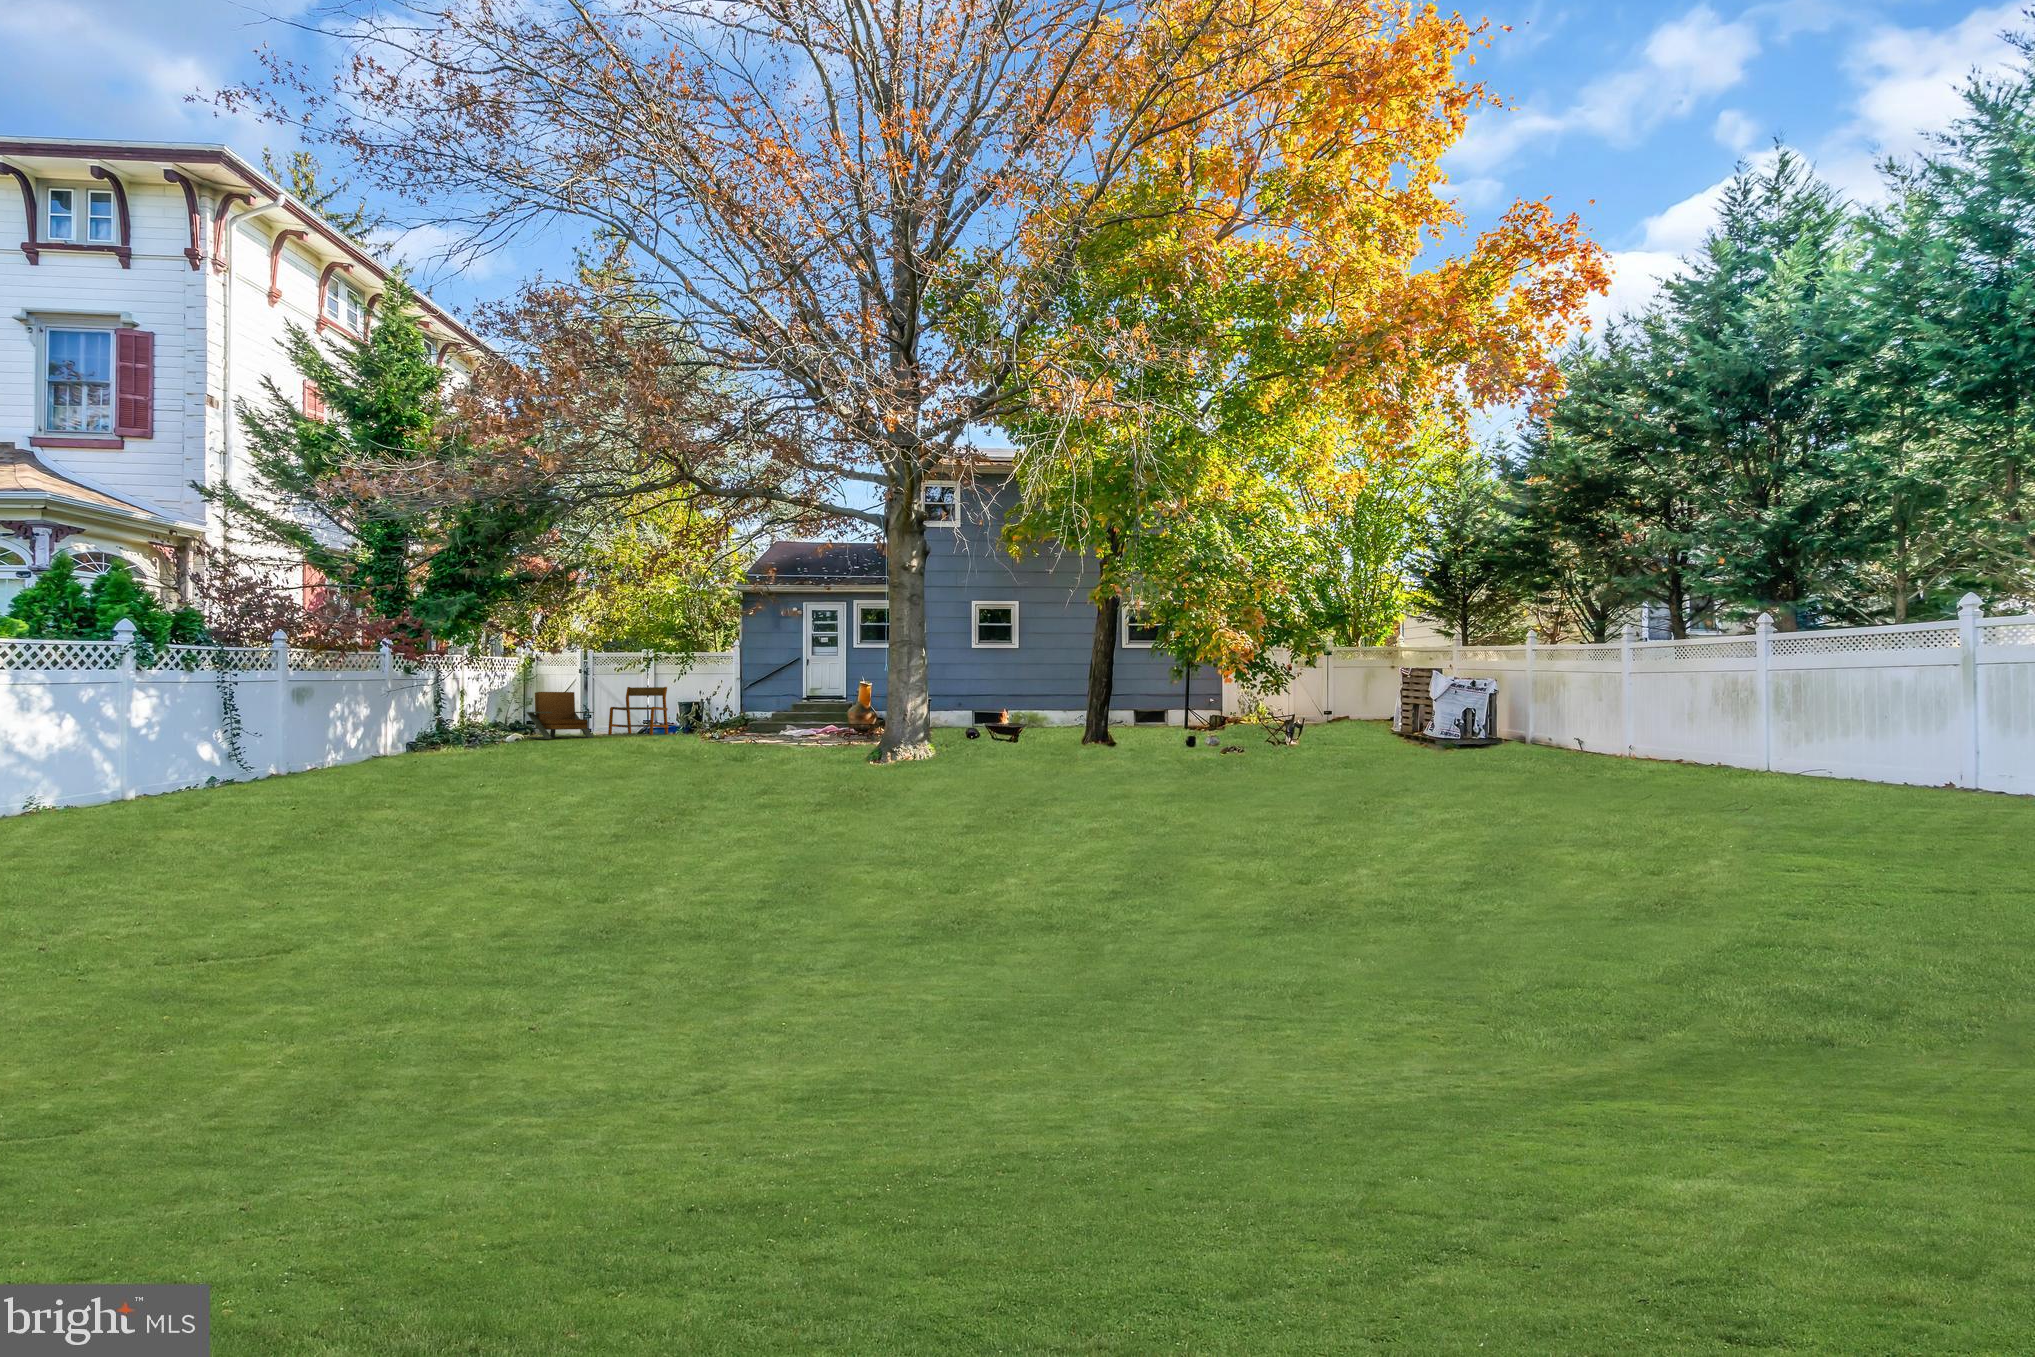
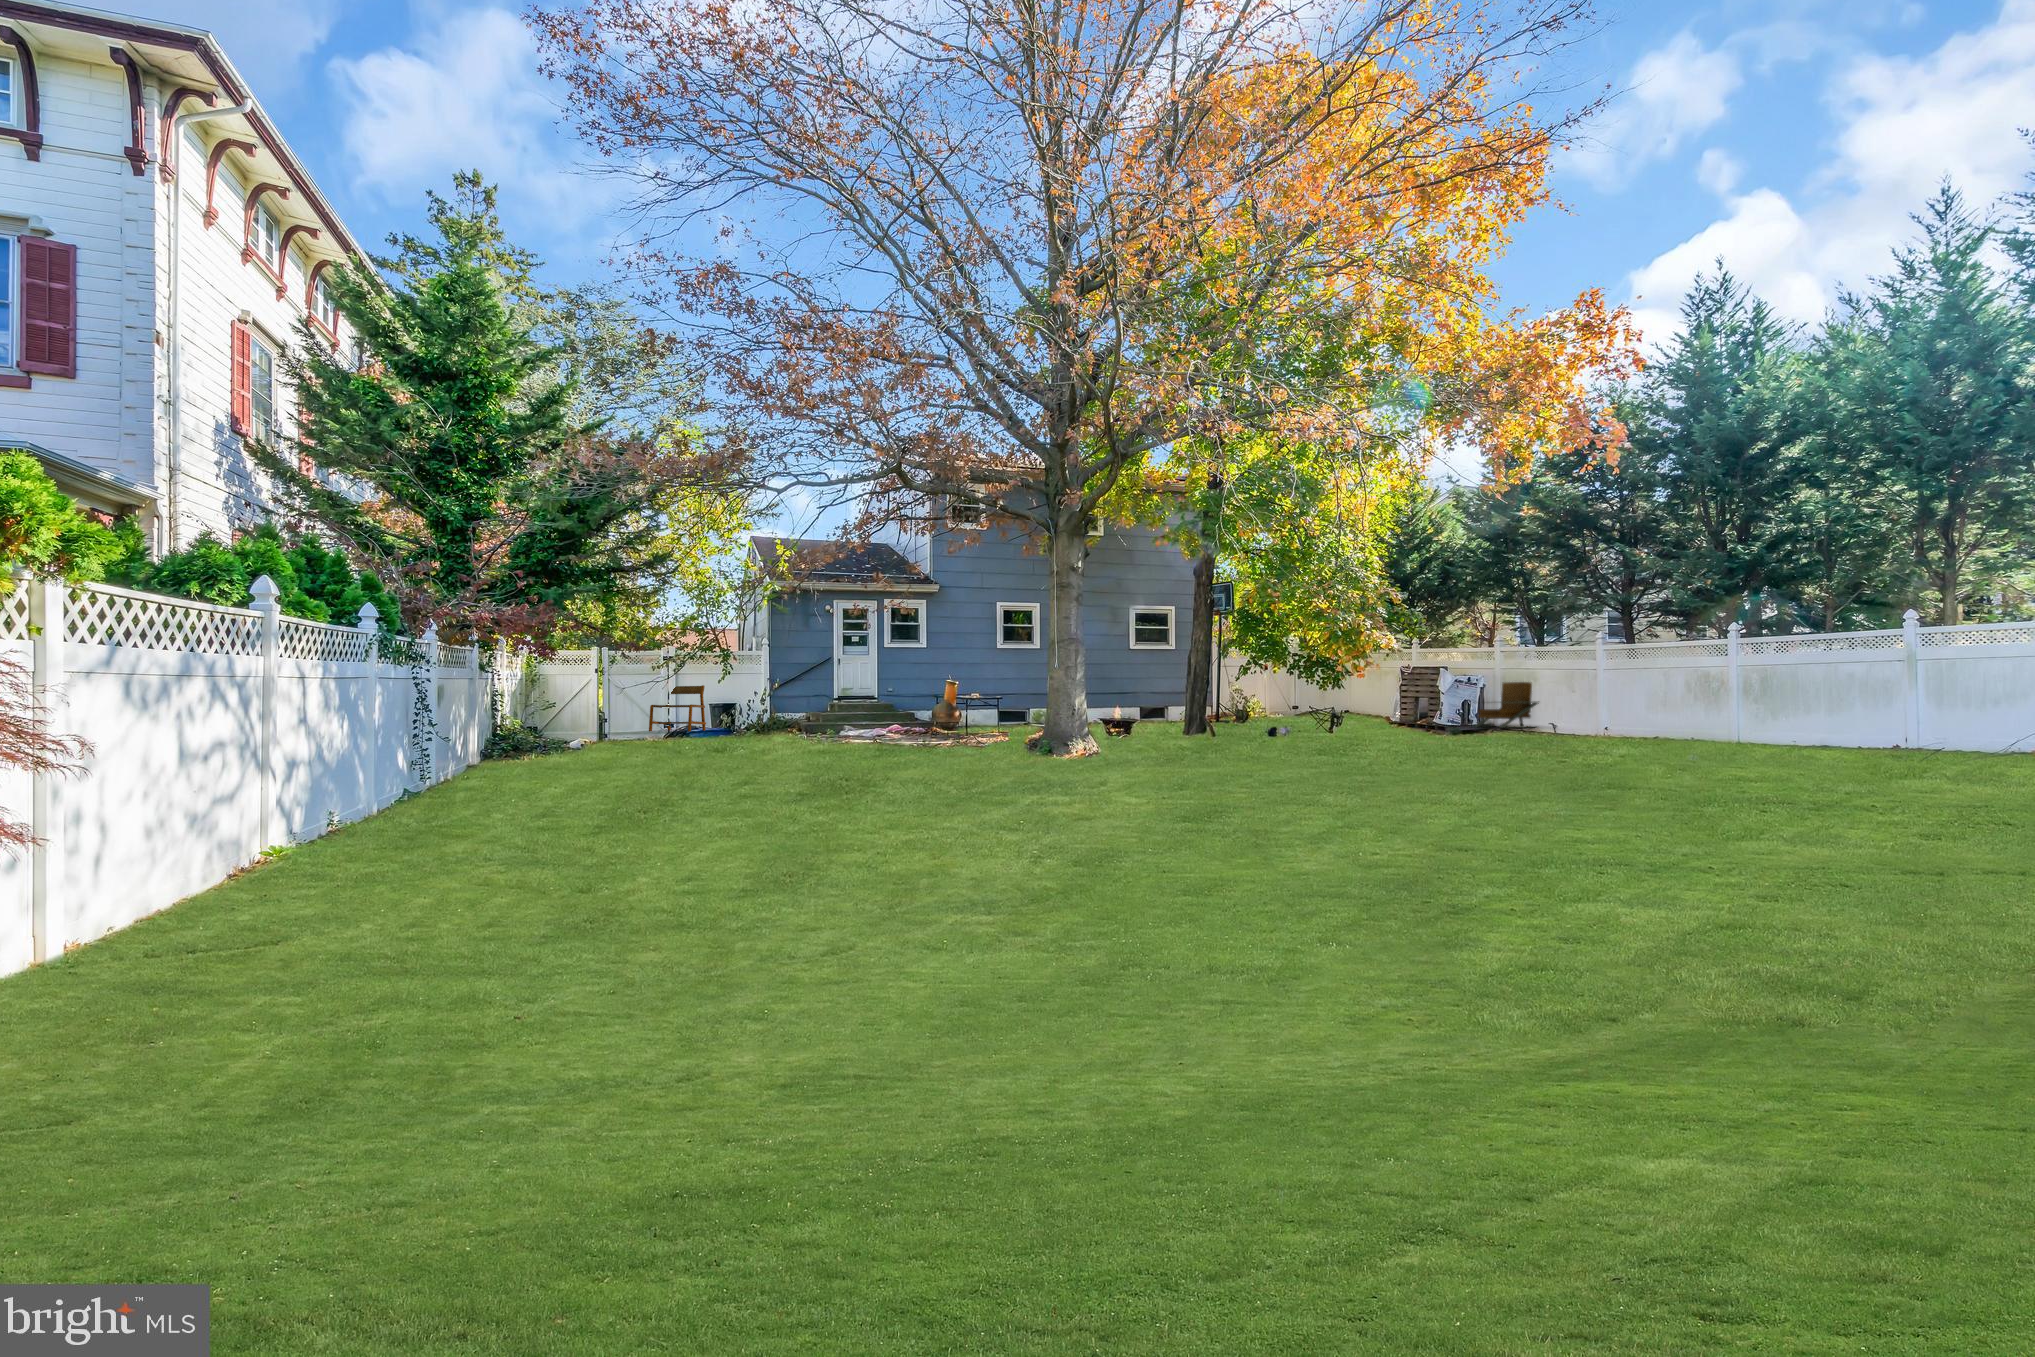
lounge chair: present [527,692,594,739] -> present [1475,682,1539,728]

